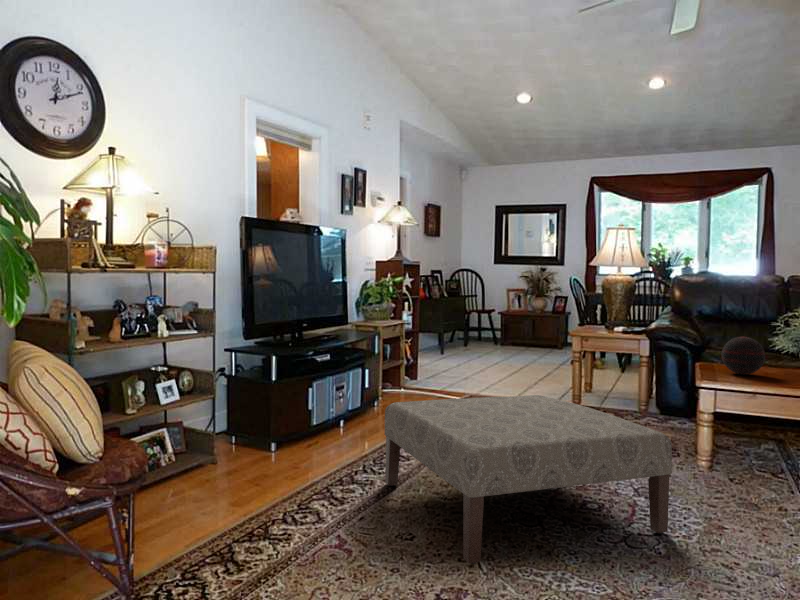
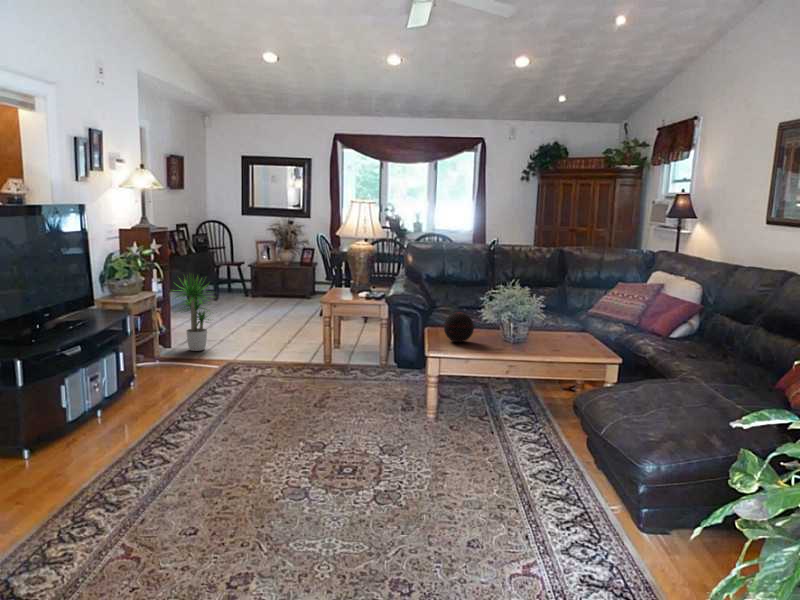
potted plant: none [415,304,463,383] -> present [173,275,209,351]
ottoman: present [384,395,672,564] -> none [156,376,409,548]

